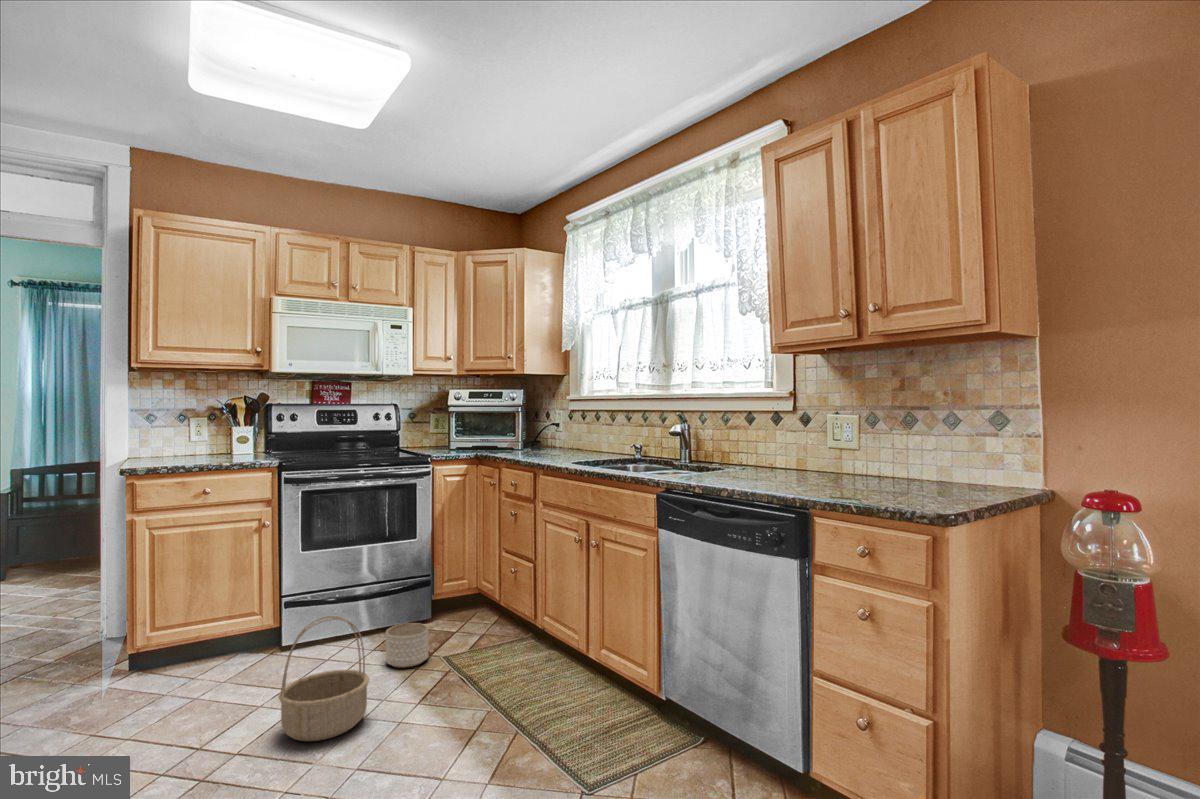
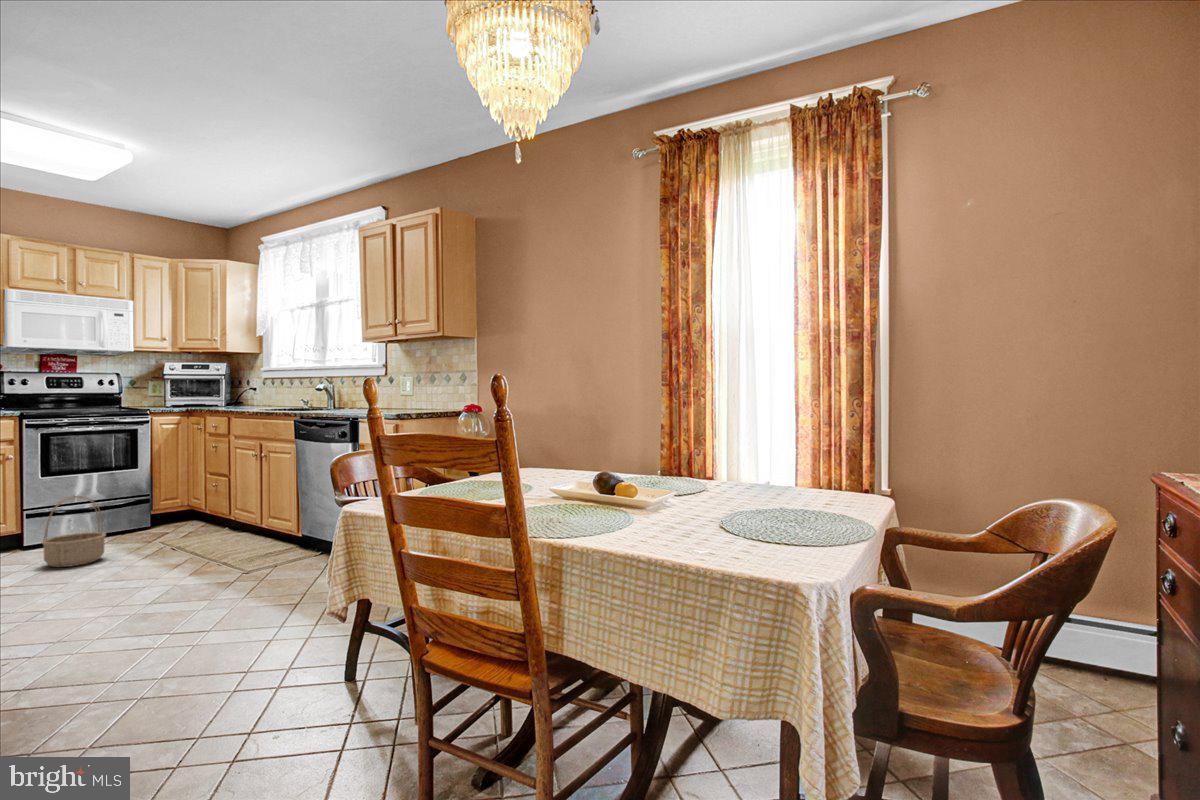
planter: present [386,623,428,668] -> none [115,517,148,542]

